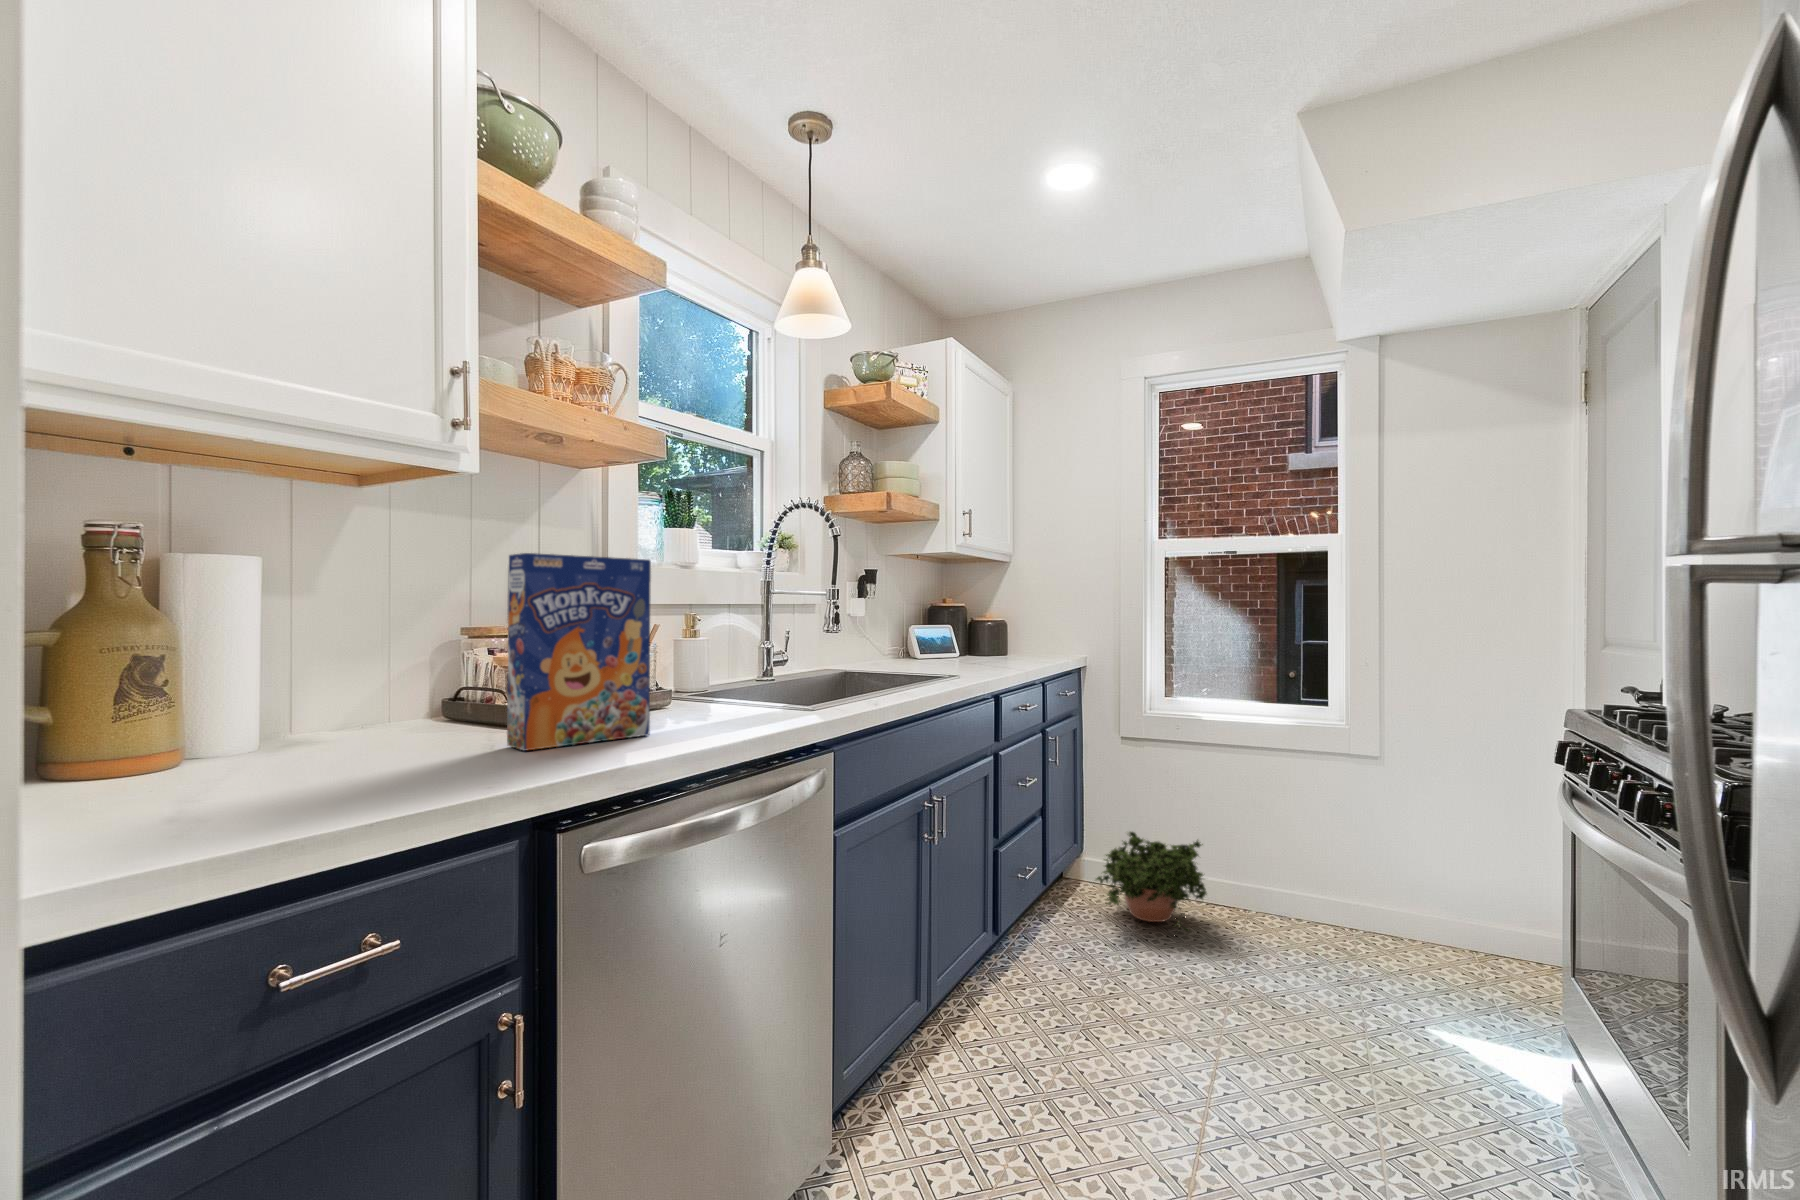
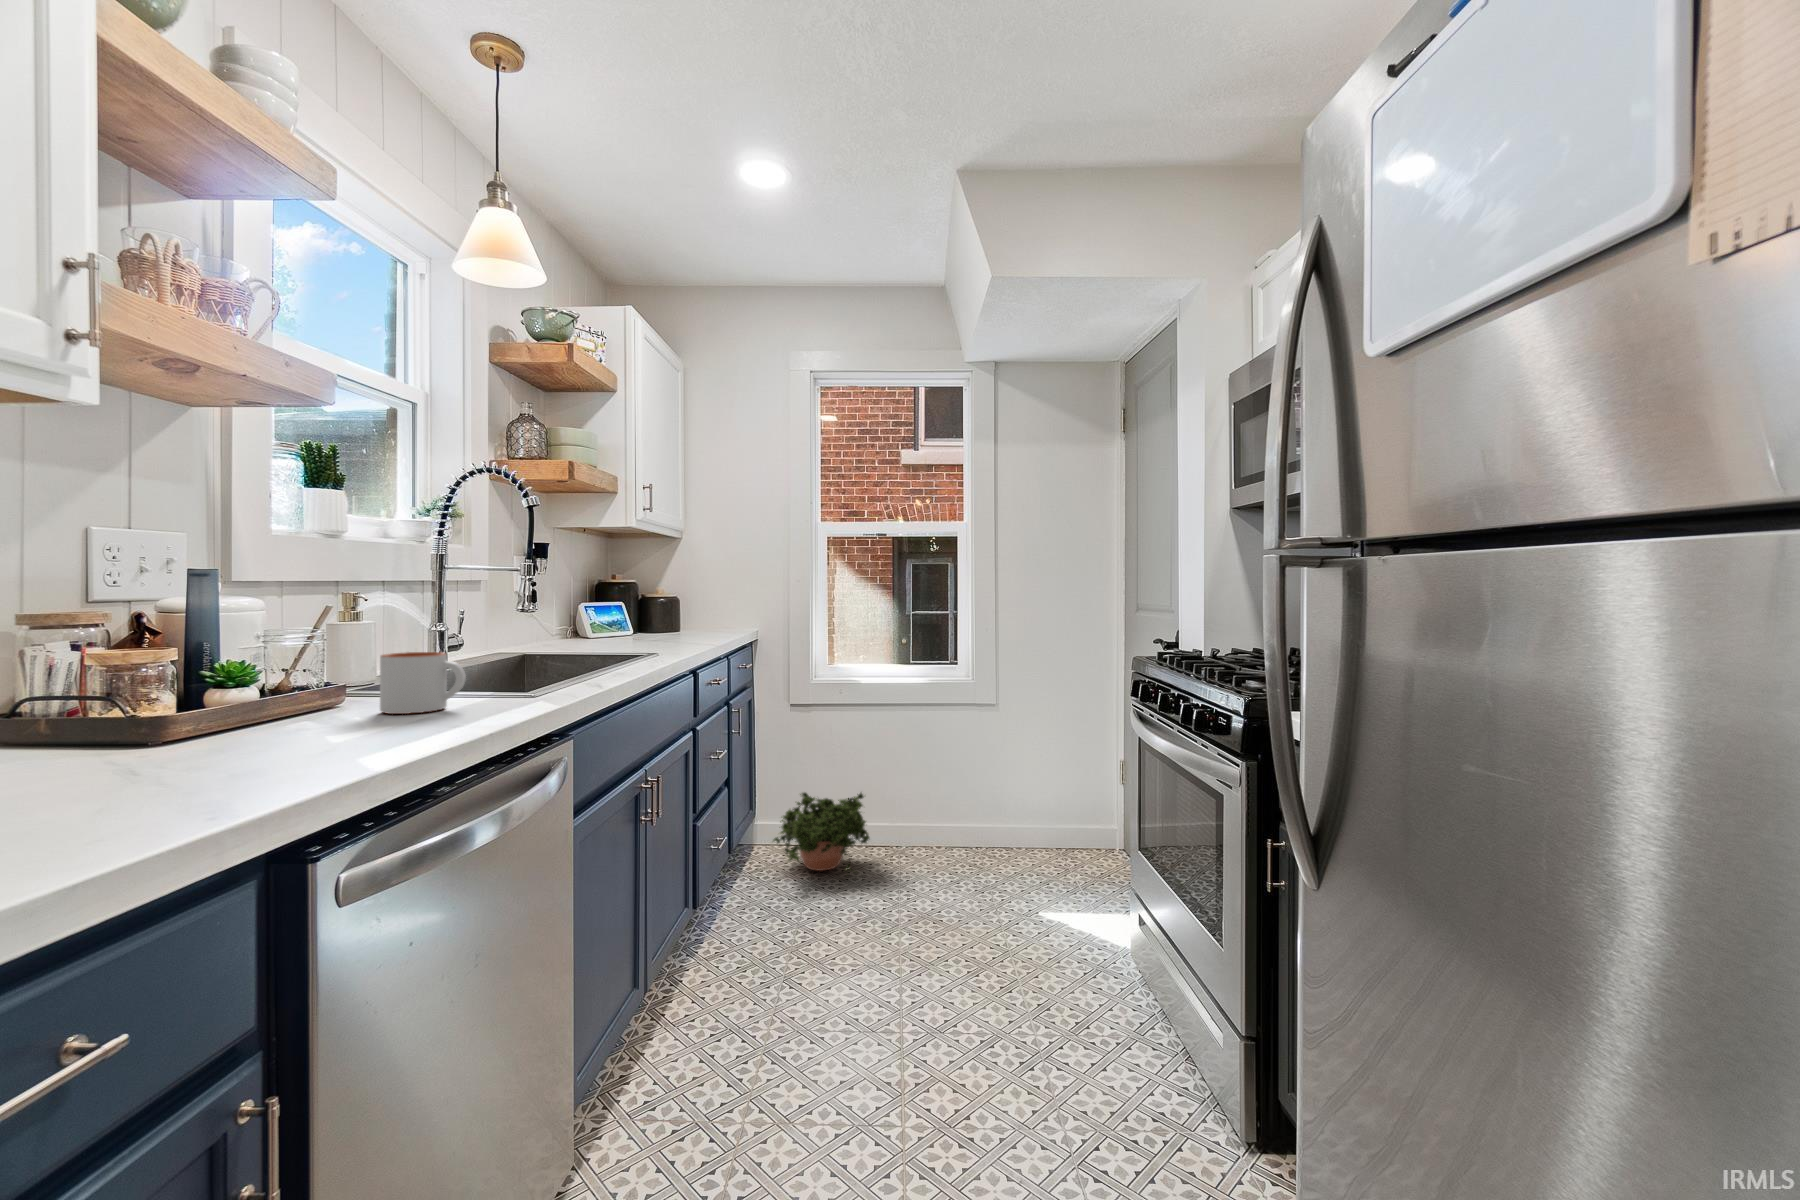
cereal box: present [507,553,651,751] -> none [109,496,339,770]
mug: none [695,668,756,720] -> present [380,652,466,714]

